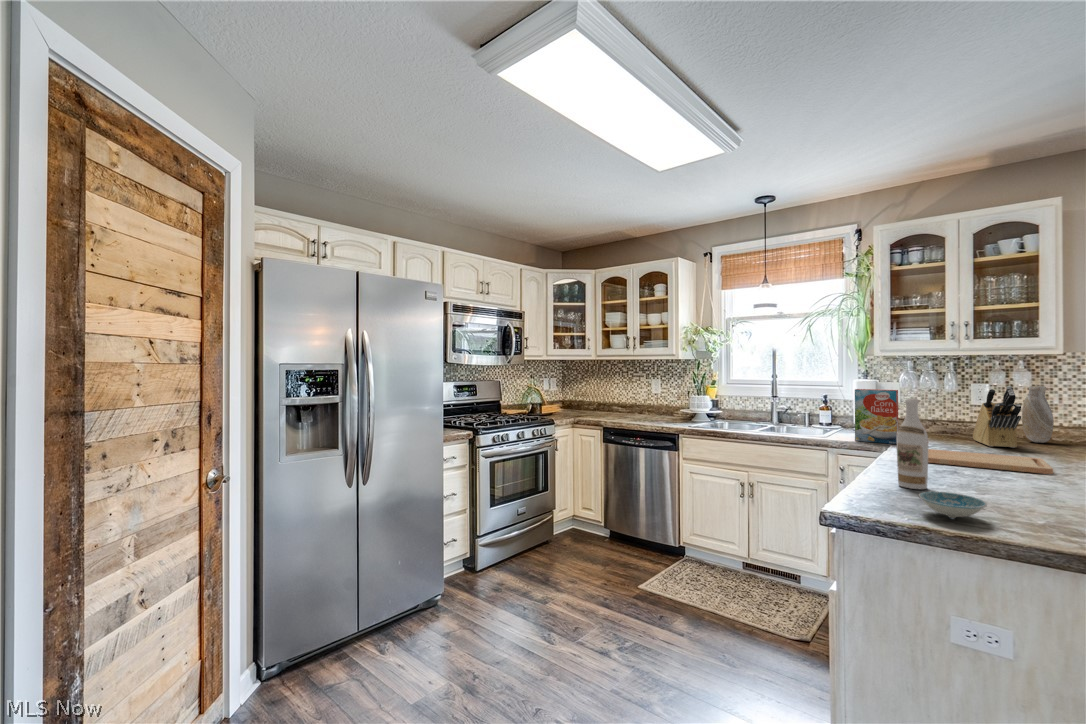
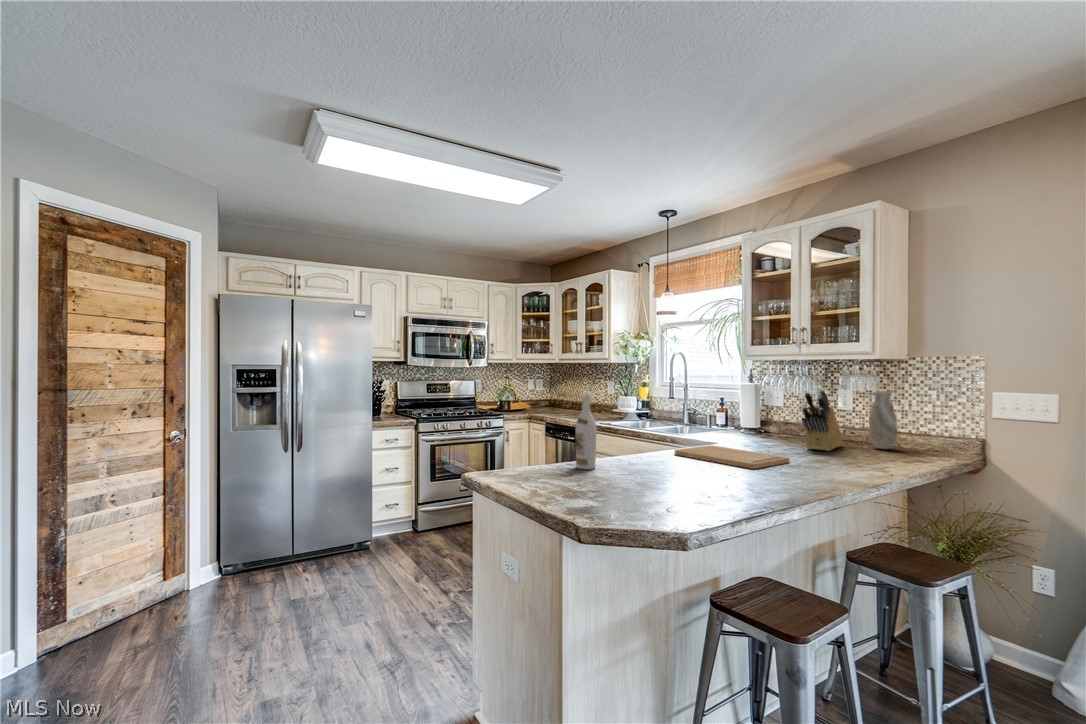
cereal box: present [855,389,898,444] -> none [696,391,733,443]
ceramic bowl: present [919,491,987,518] -> none [503,465,550,484]

